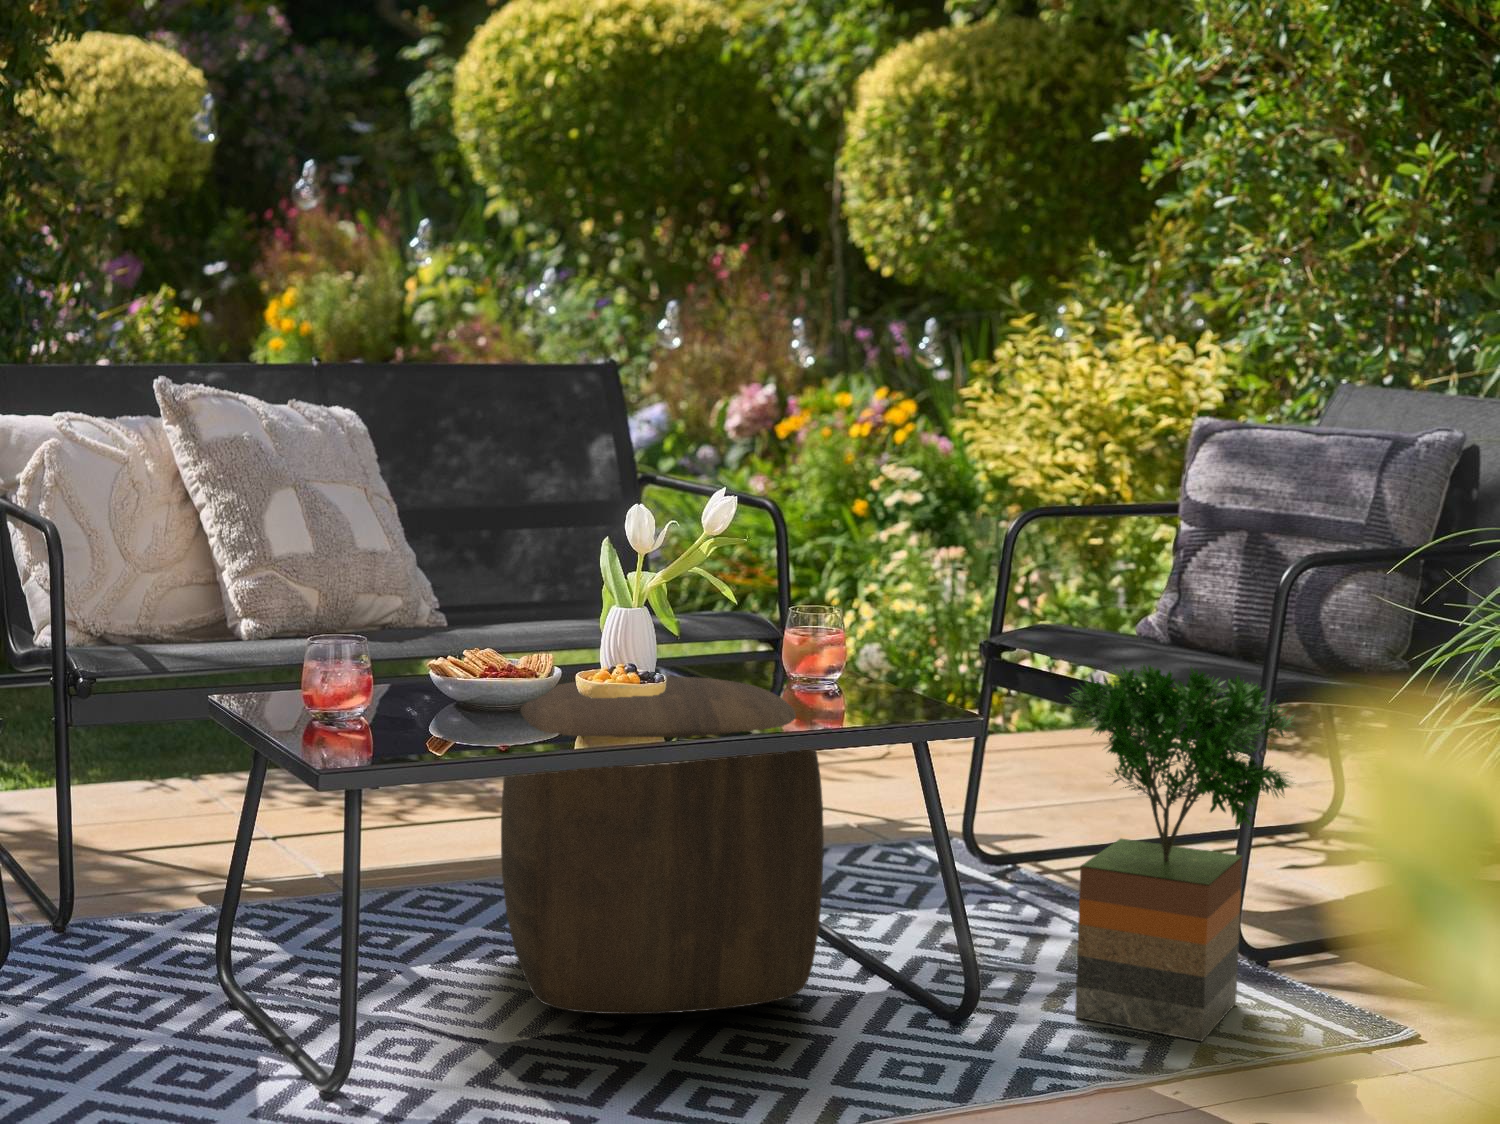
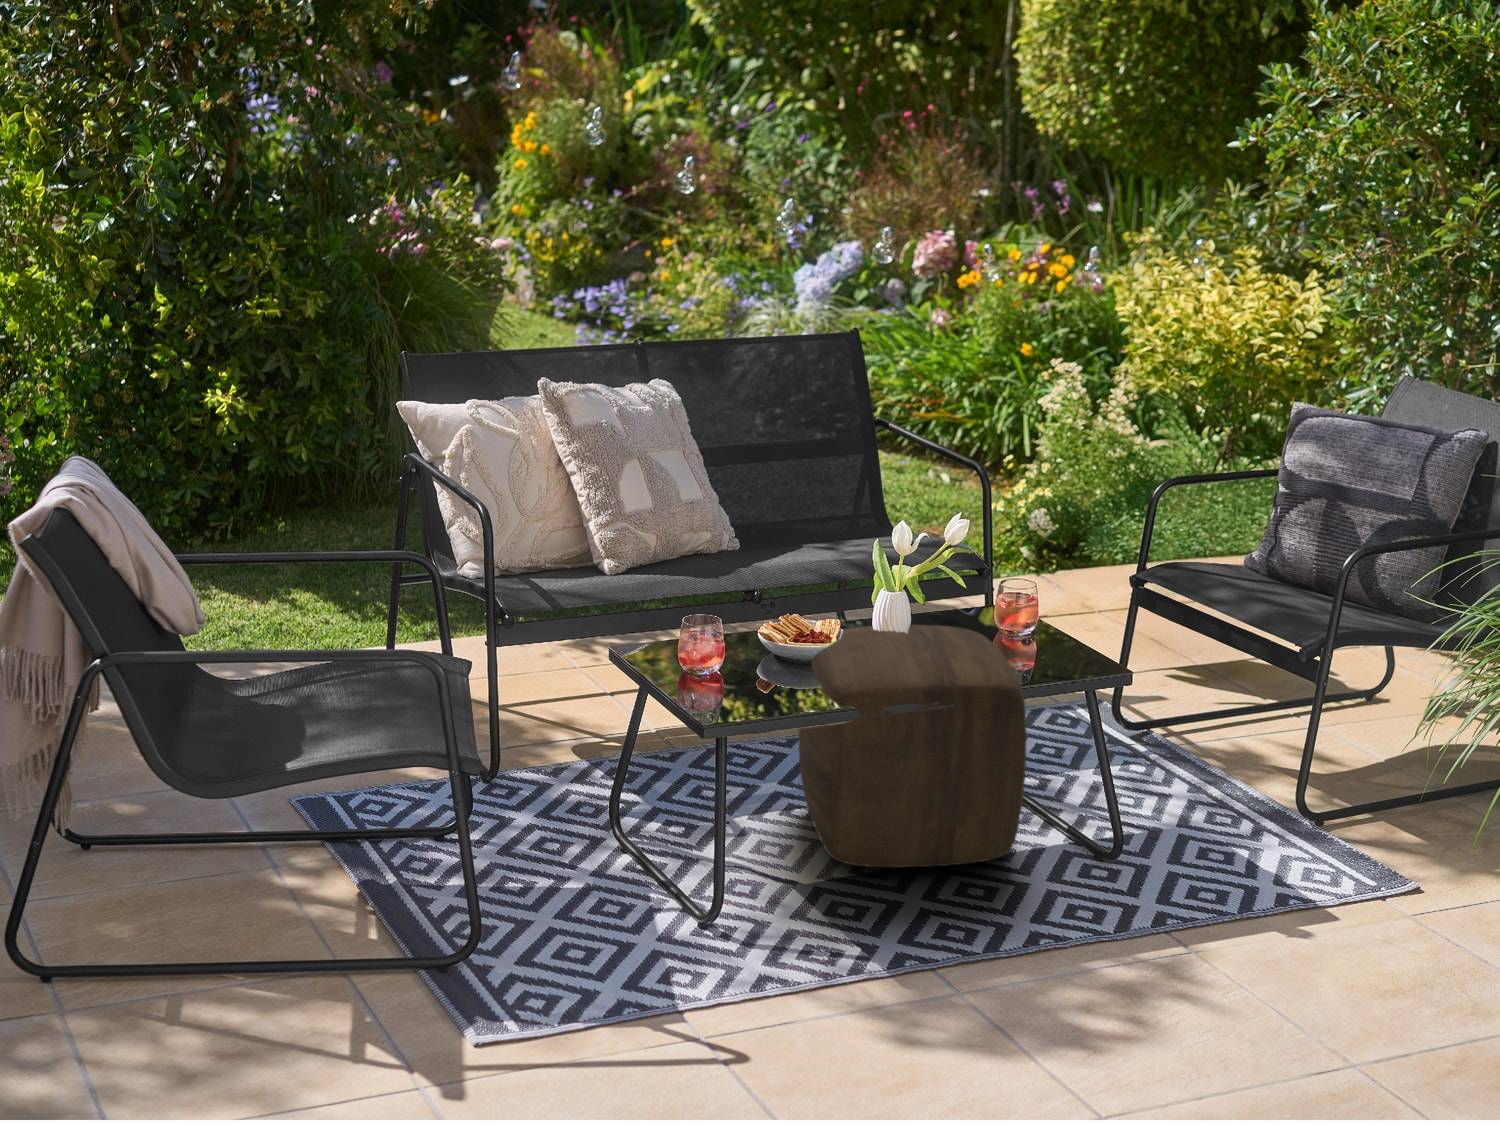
potted tree: present [1069,665,1295,1041] -> none [1197,629,1369,898]

